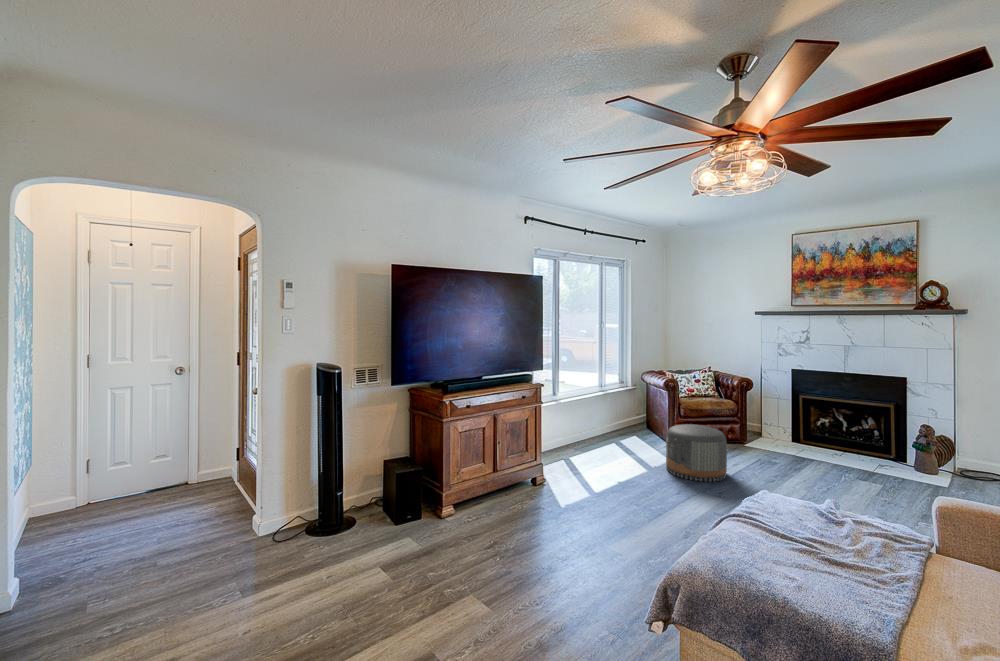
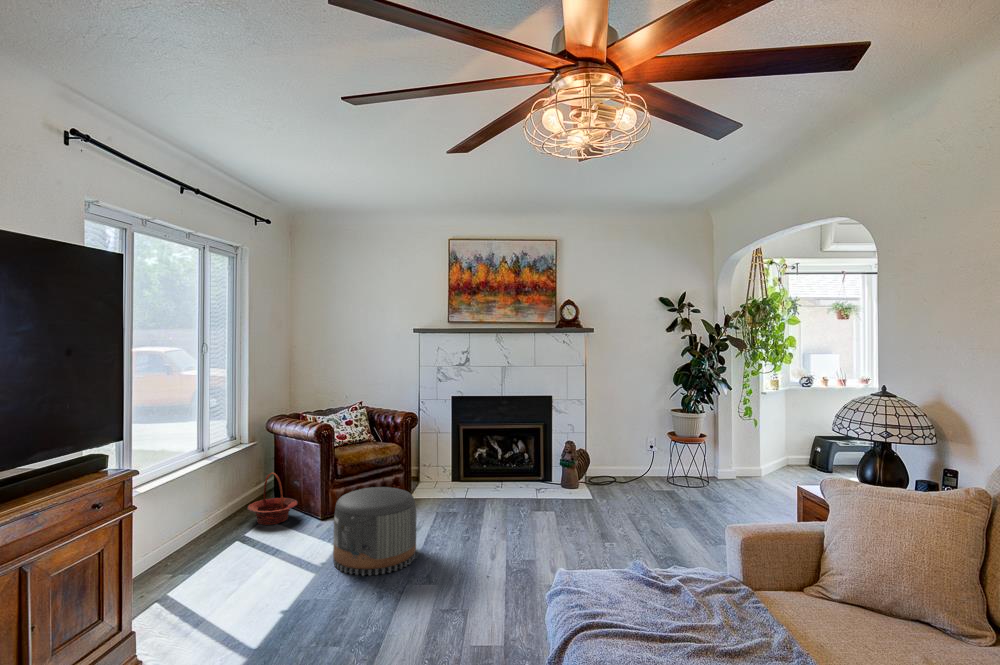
basket: none [625,407,656,440] -> present [247,473,298,525]

